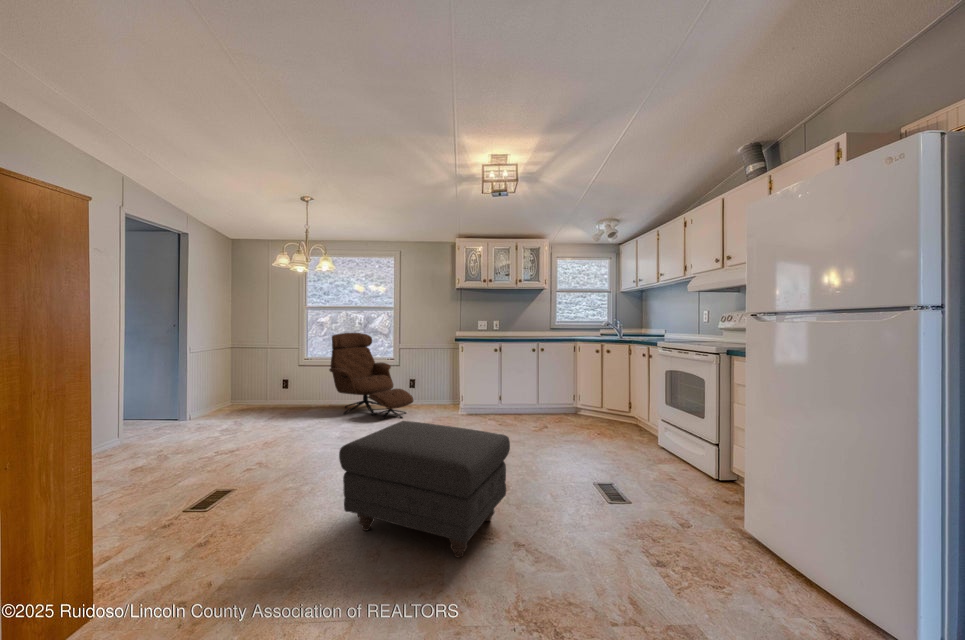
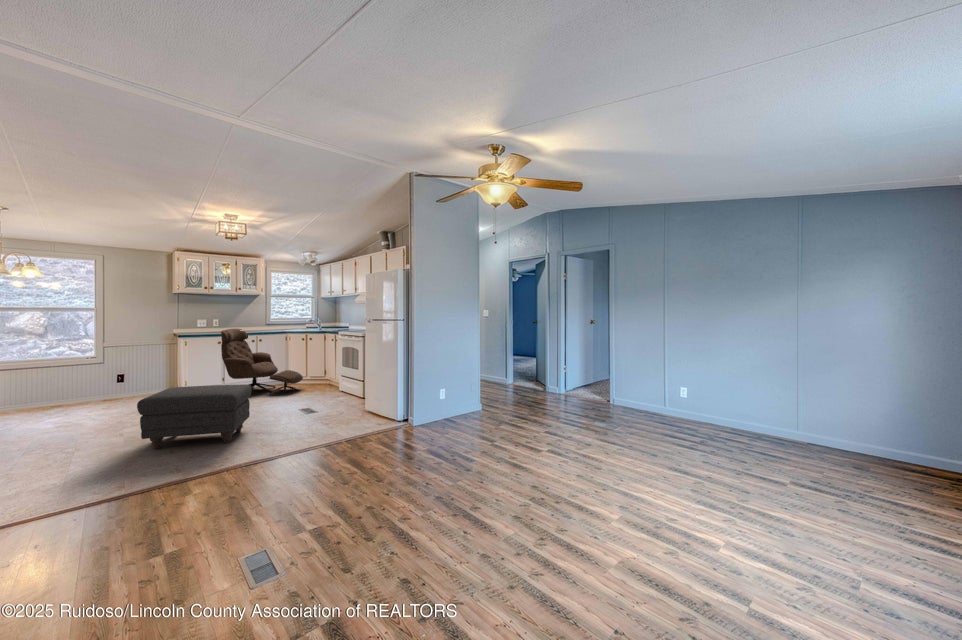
lounge chair: present [329,333,414,420] -> present [221,329,303,394]

